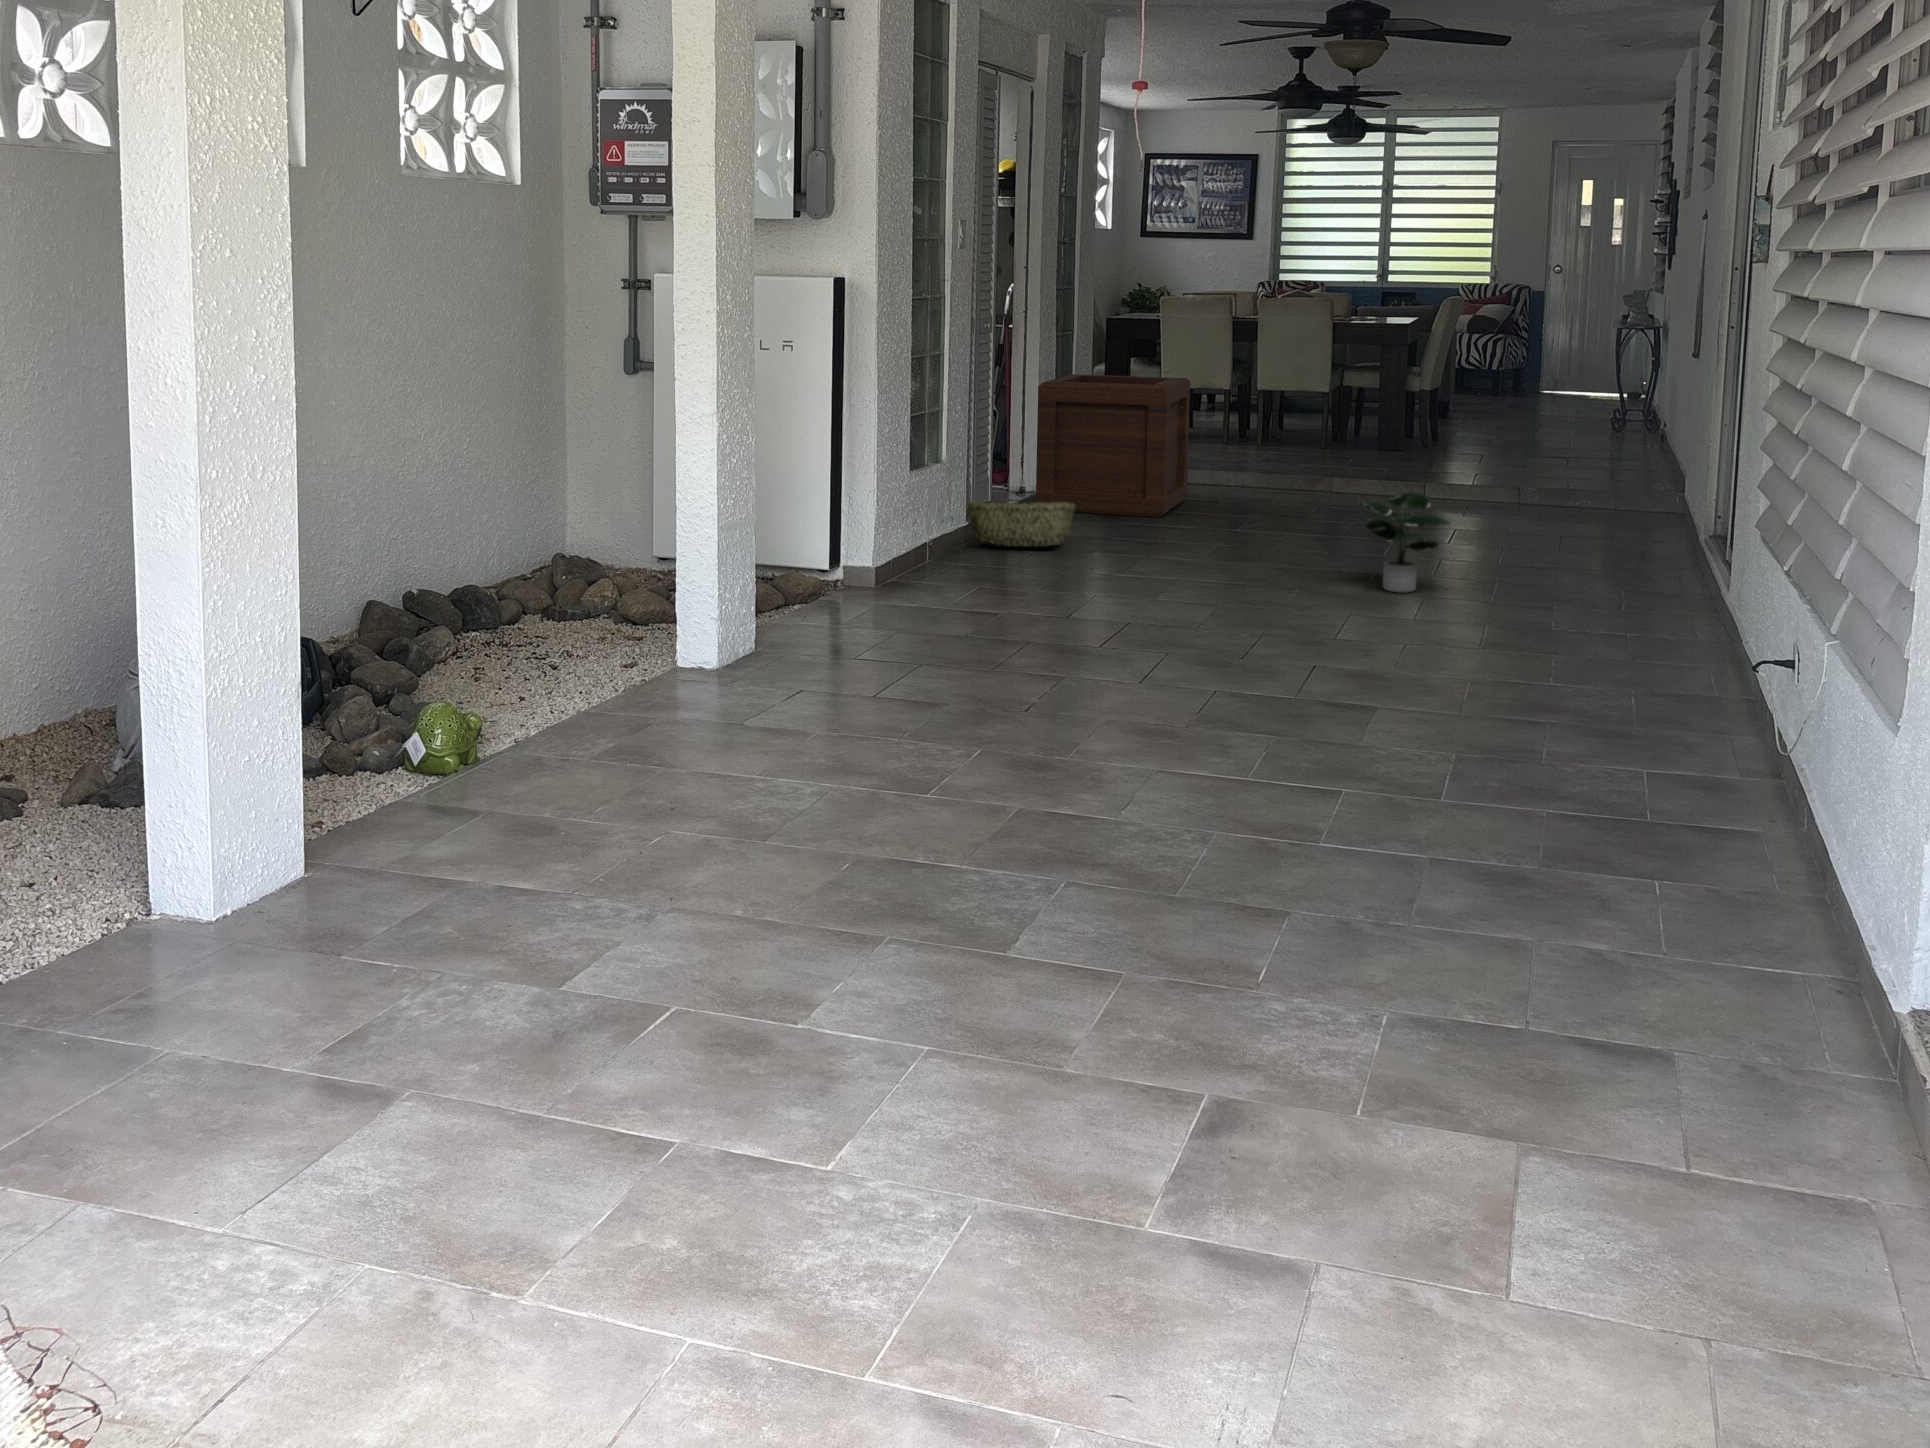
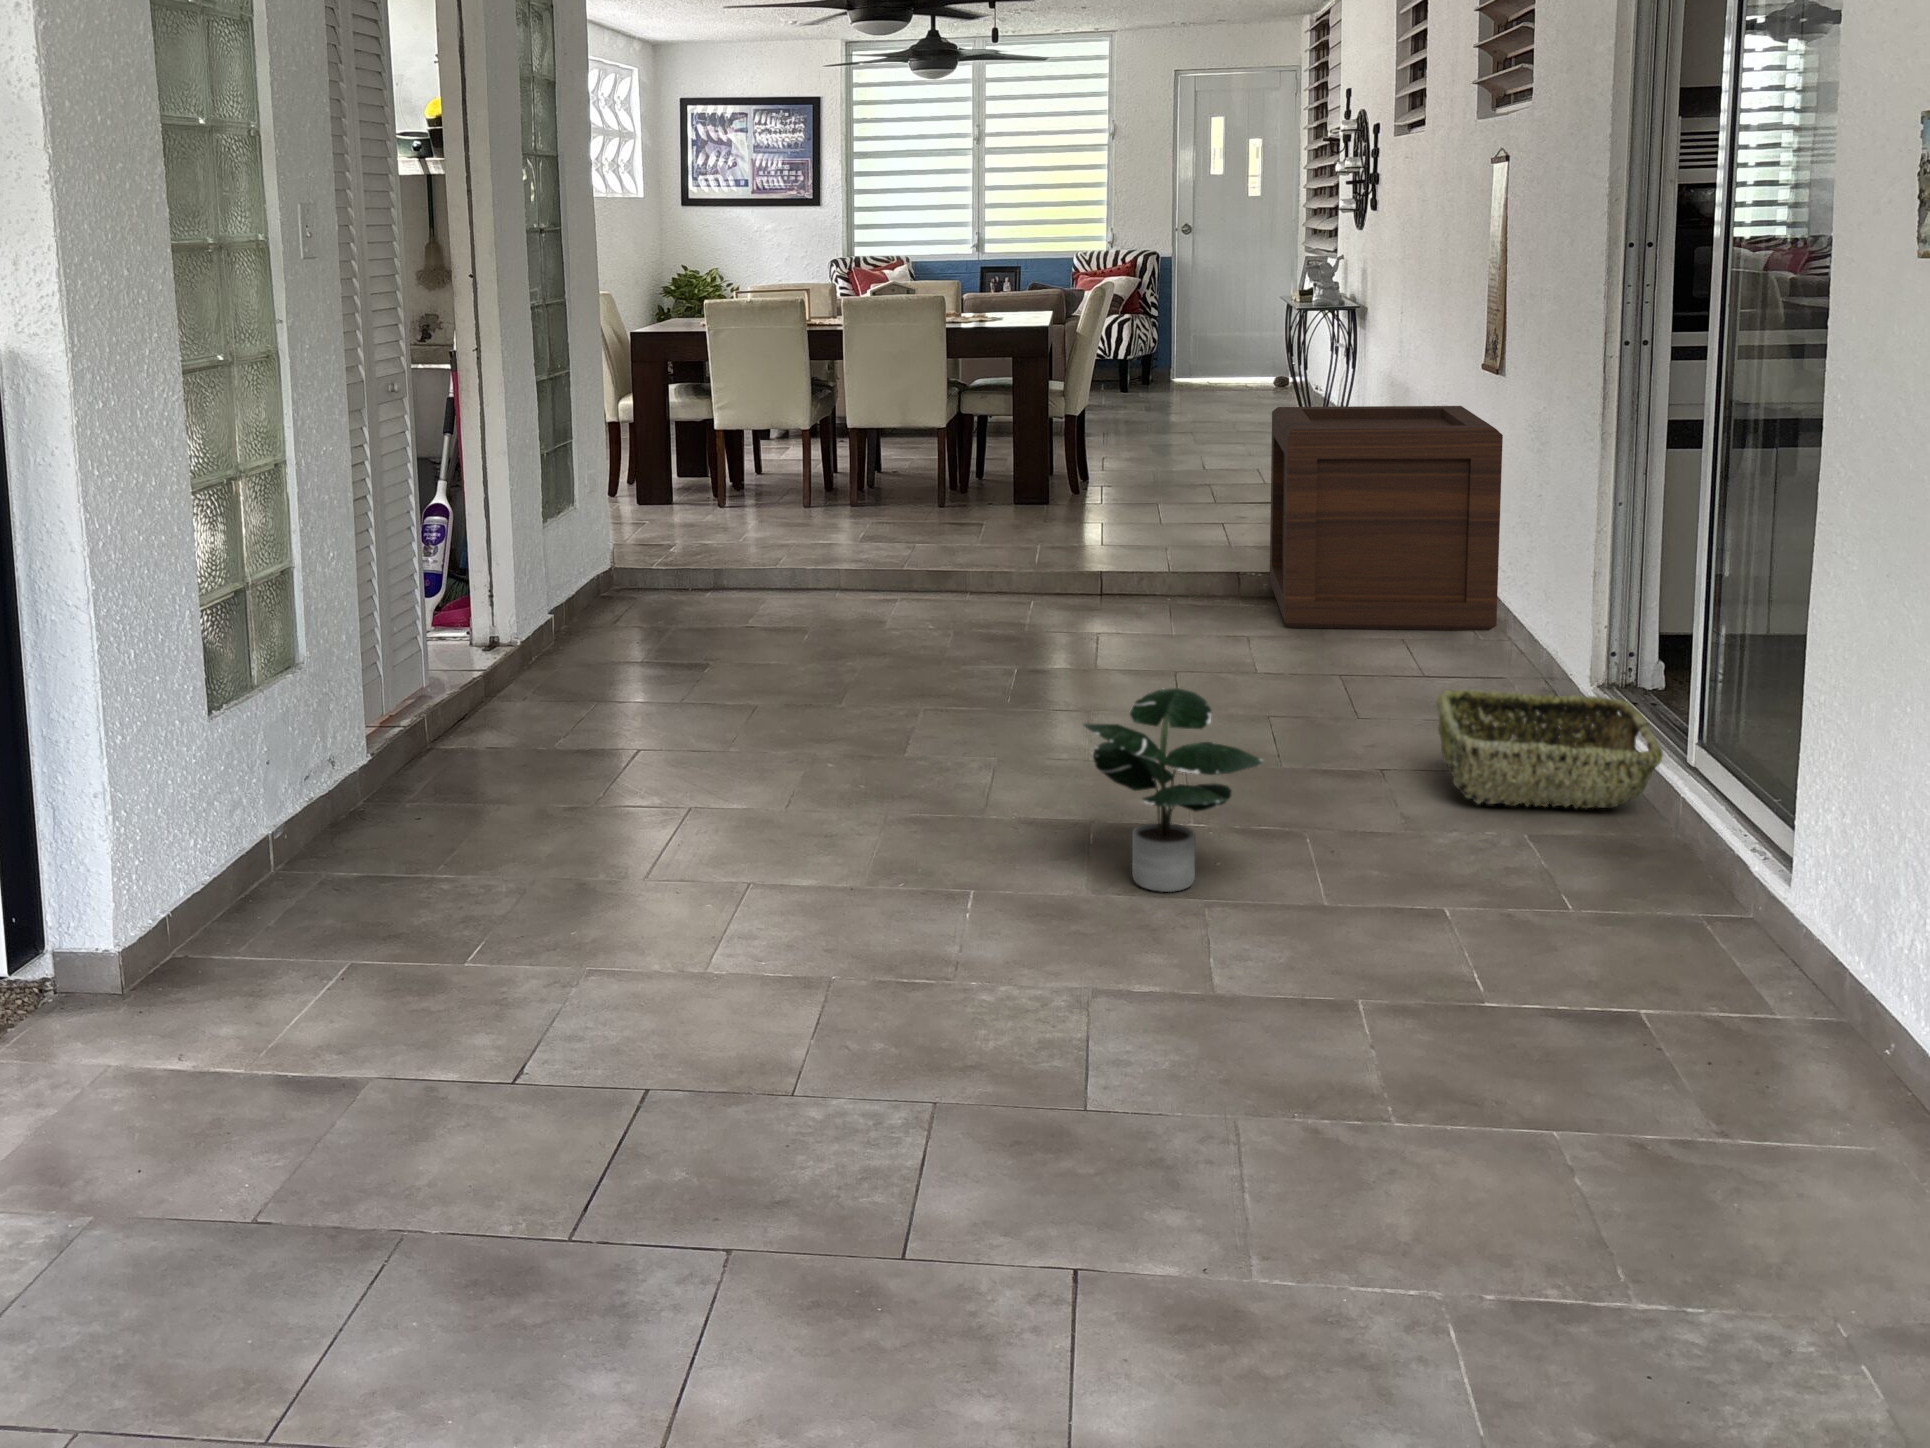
wooden crate: present [1036,374,1190,517] -> present [1270,406,1503,631]
woven basket: present [967,502,1074,547] -> present [1436,690,1663,808]

